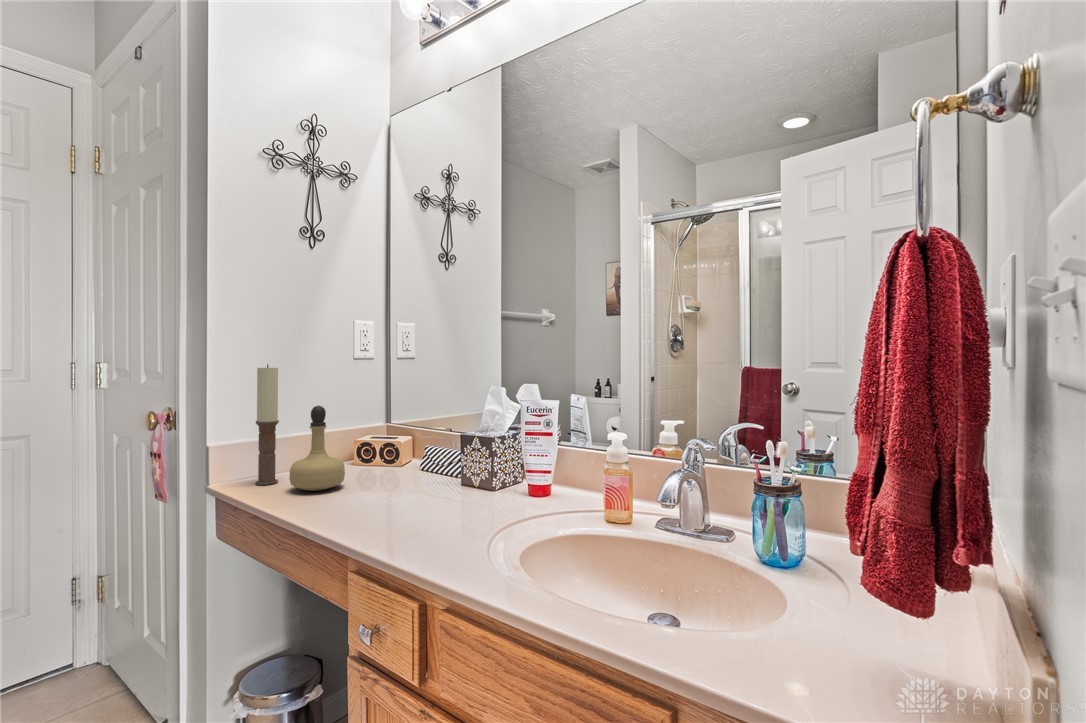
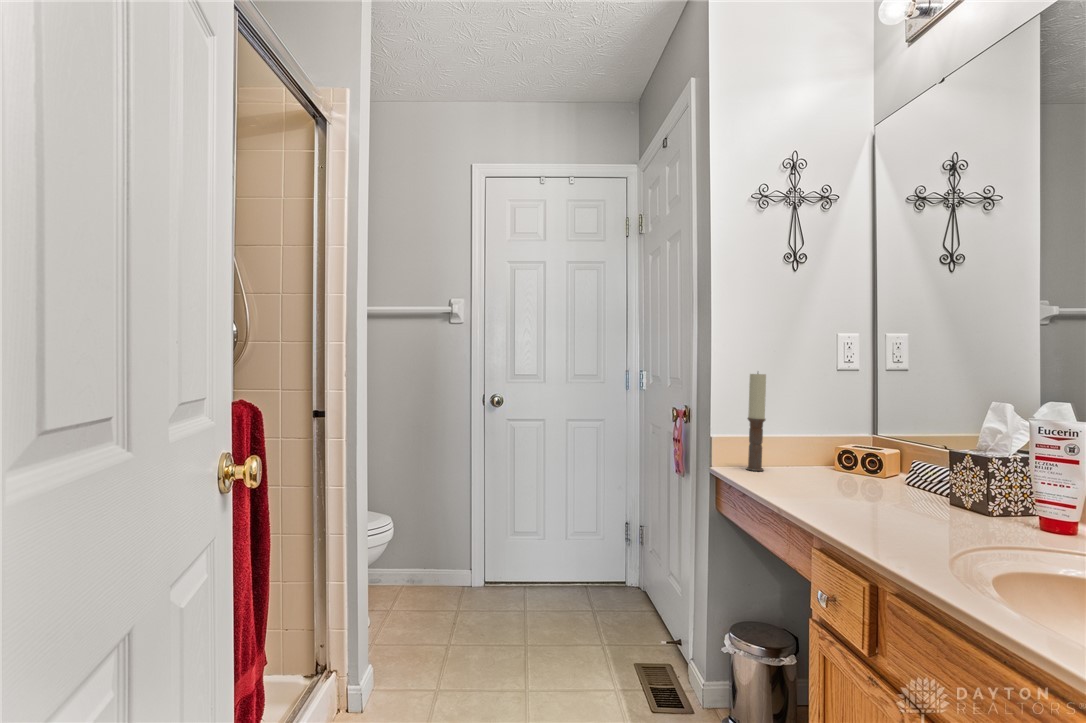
perfume bottle: present [290,406,345,491] -> none [772,408,821,482]

